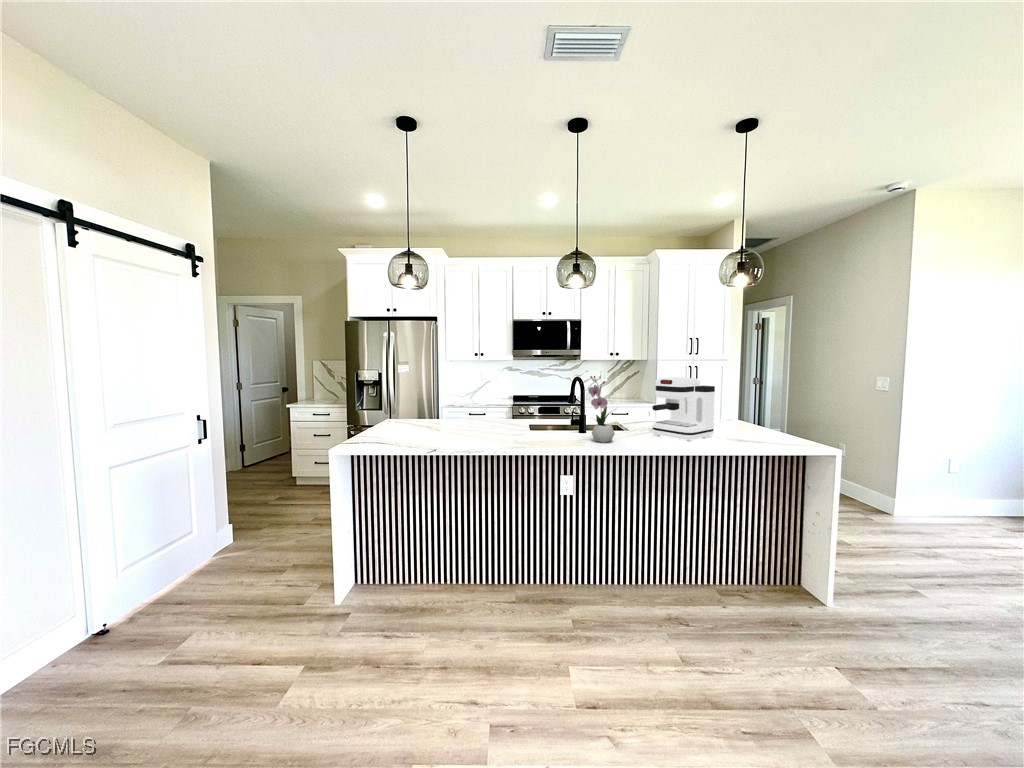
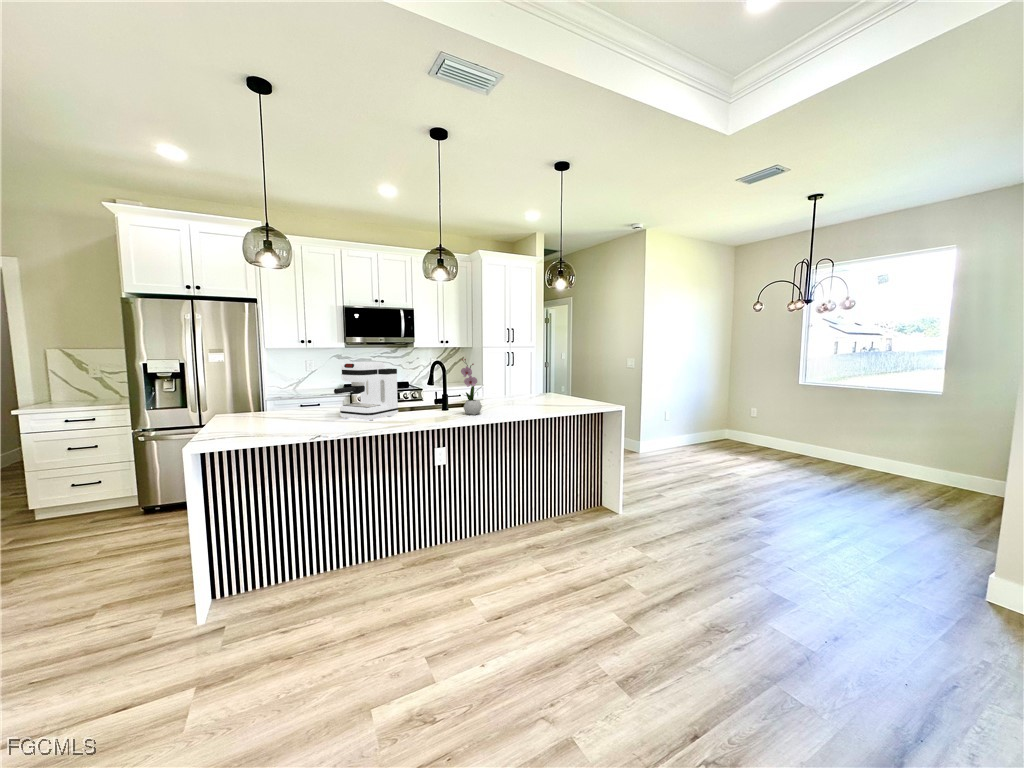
coffee maker: present [652,377,715,441] -> present [334,362,398,421]

